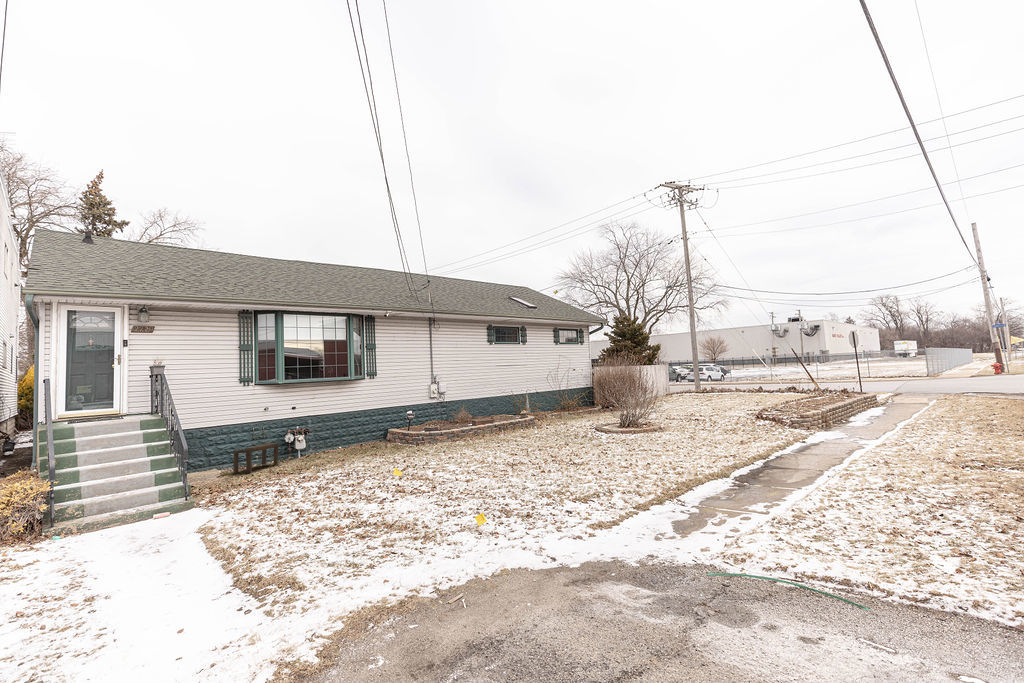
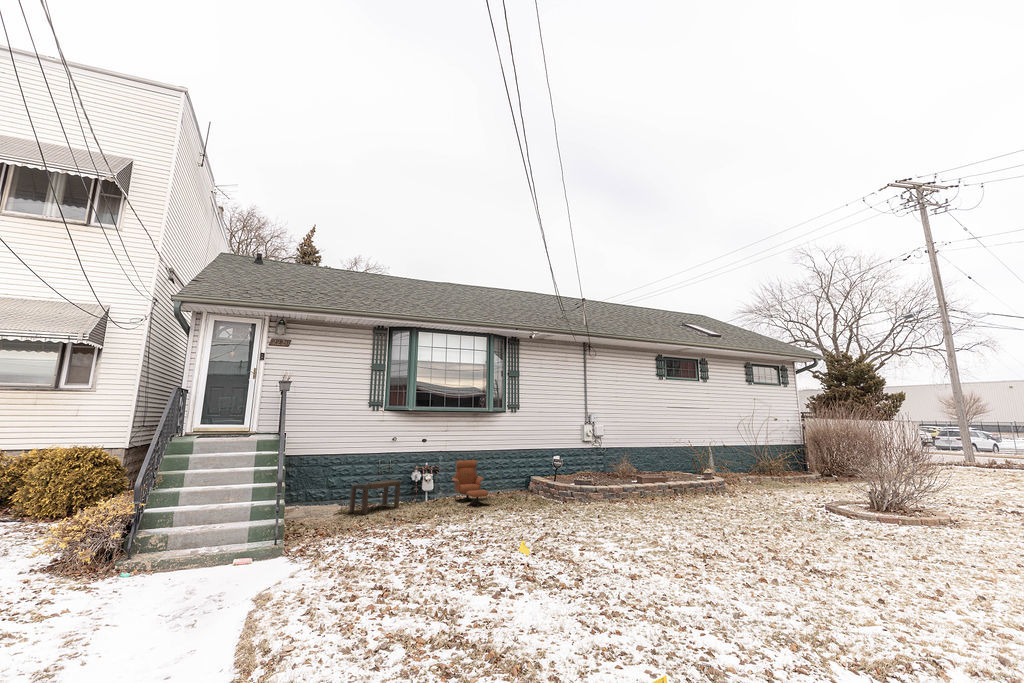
lounge chair: none [323,420,357,457] -> present [452,460,488,507]

